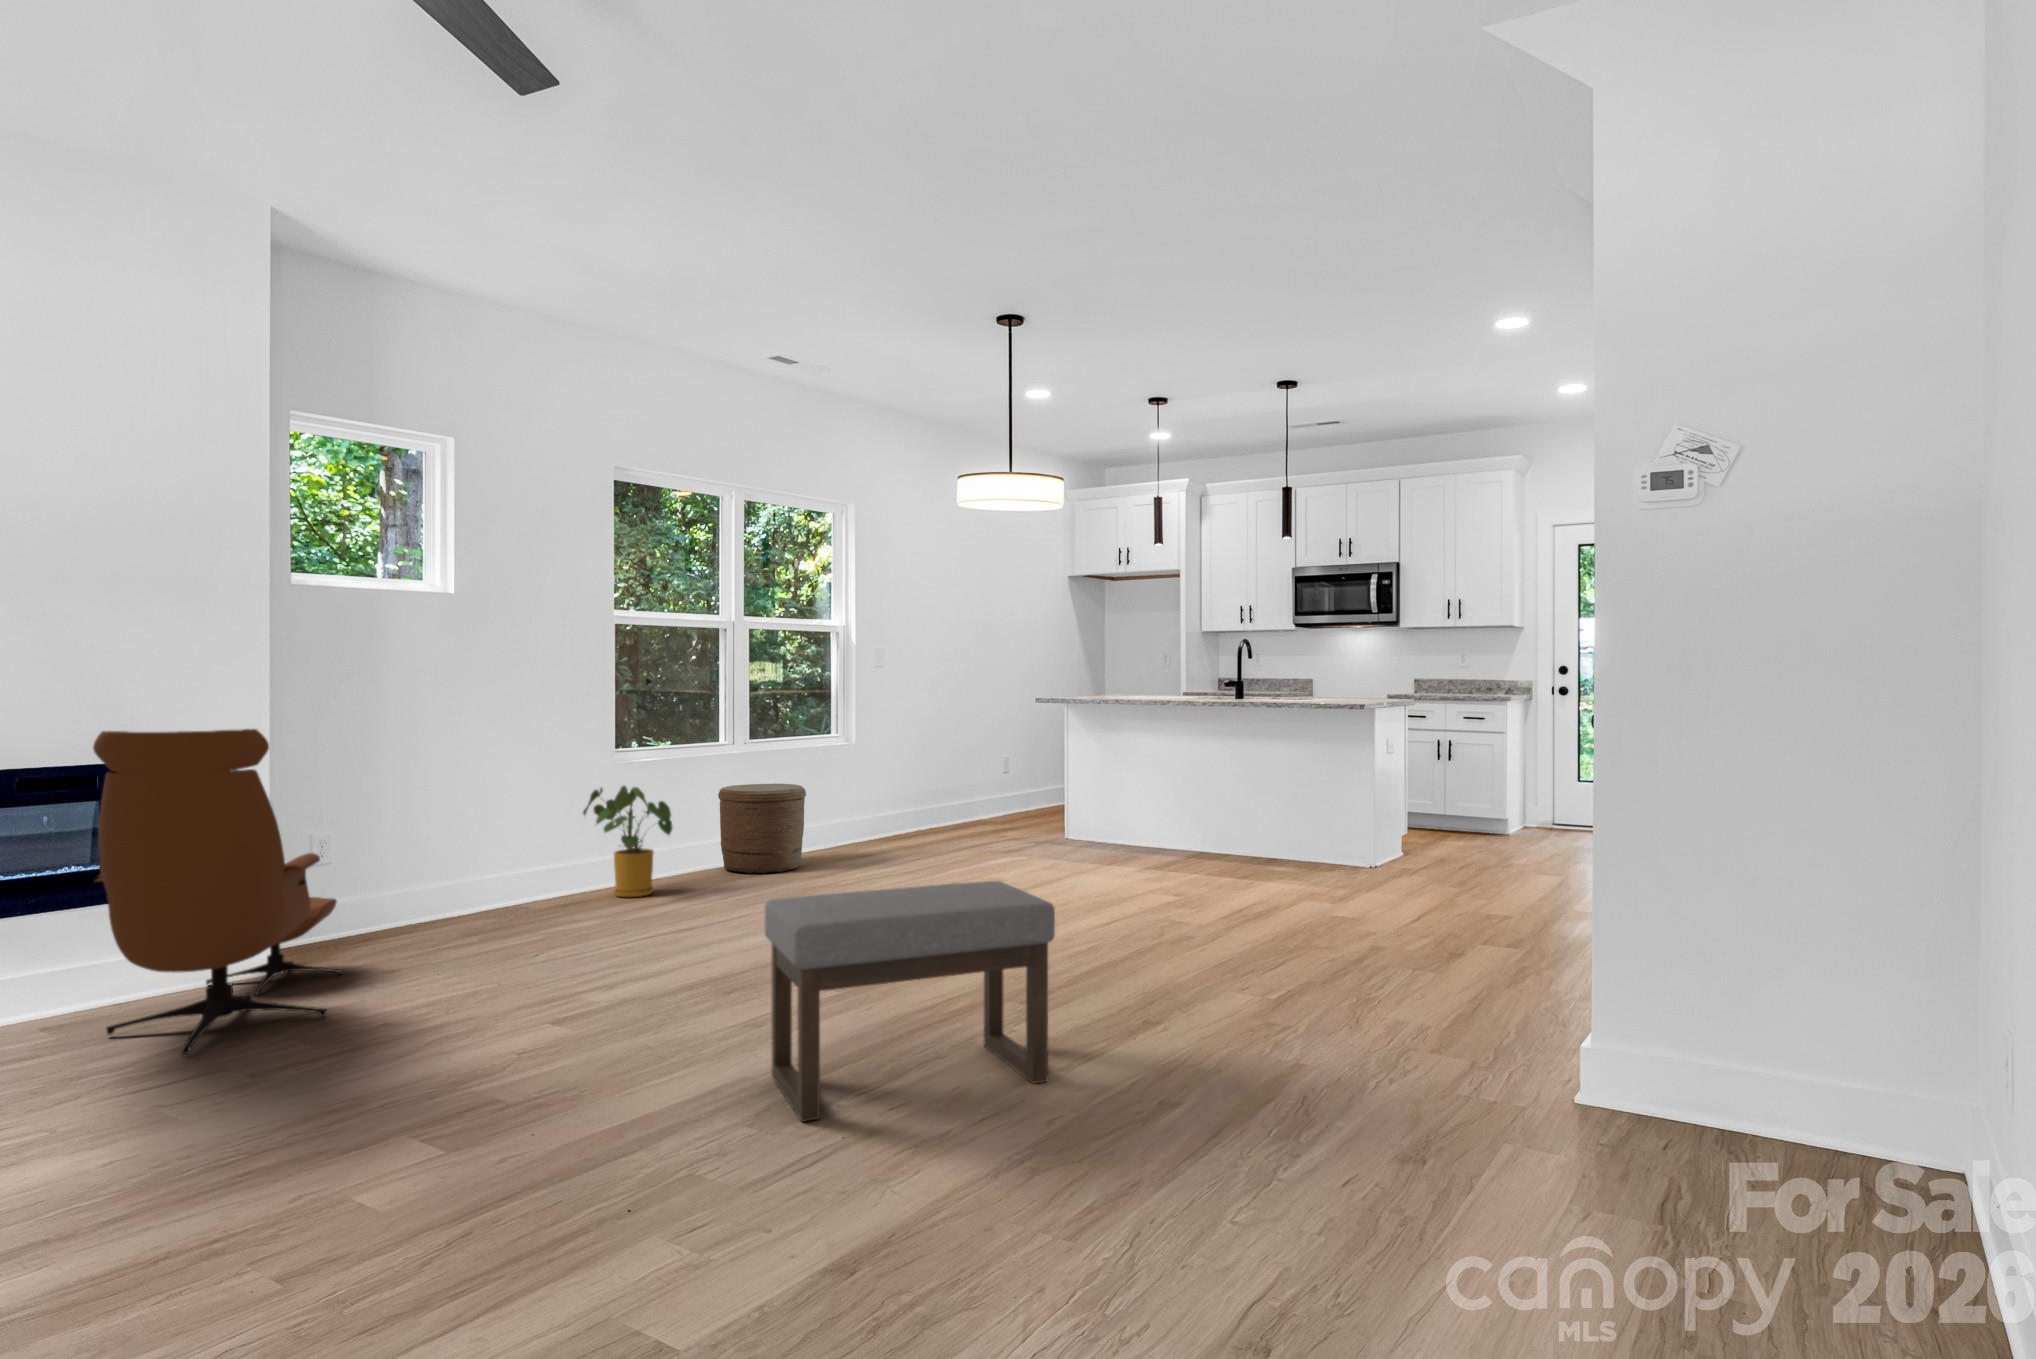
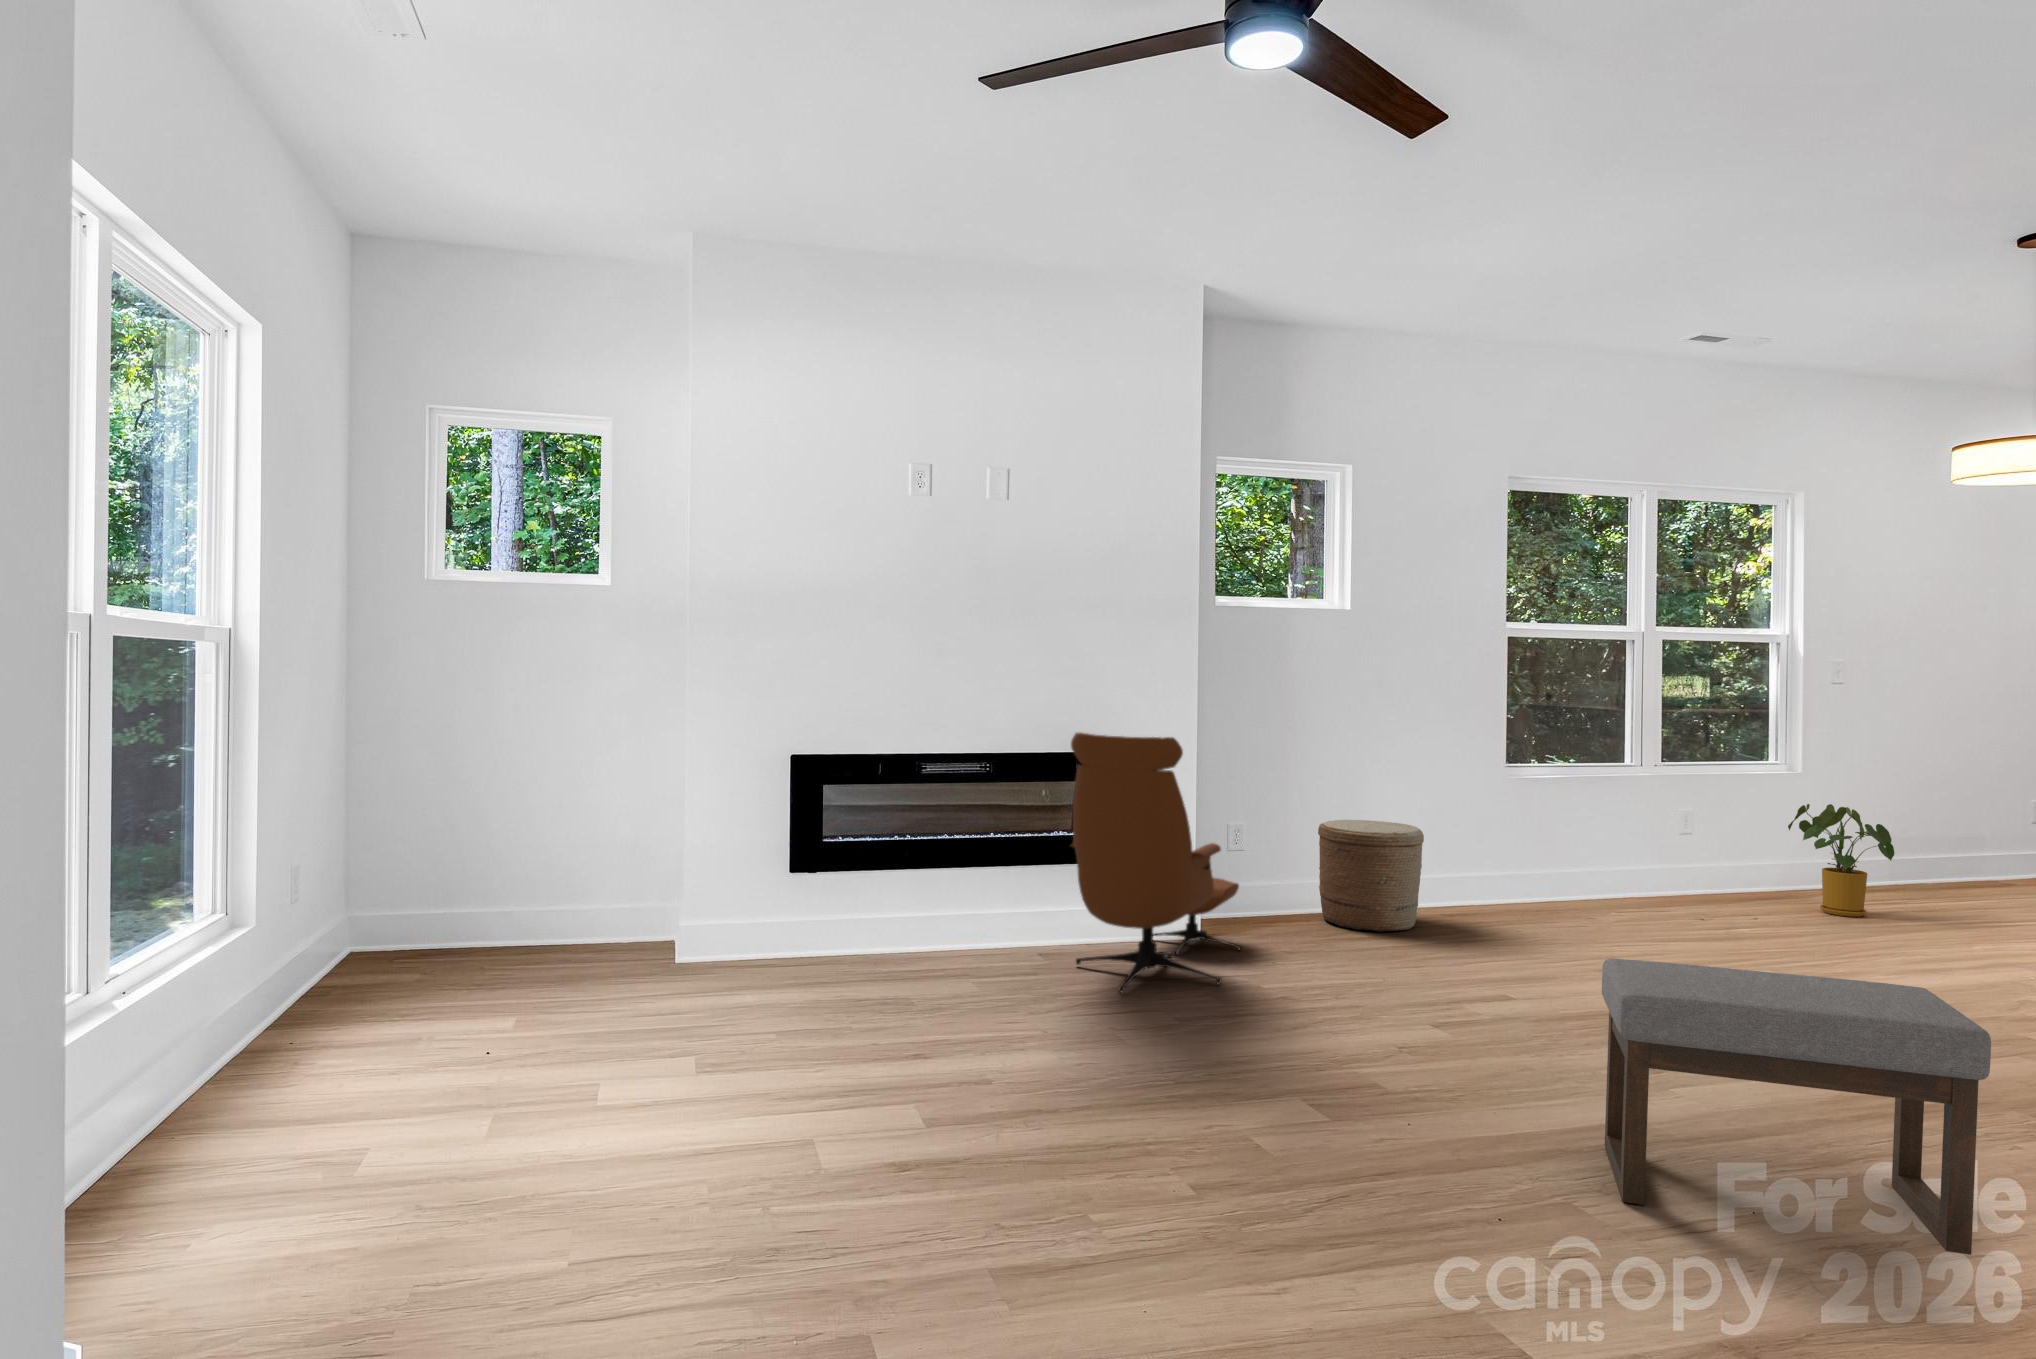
woven basket: present [718,784,806,874] -> present [1318,820,1424,932]
house plant: present [583,786,672,897] -> present [1788,804,1895,917]

